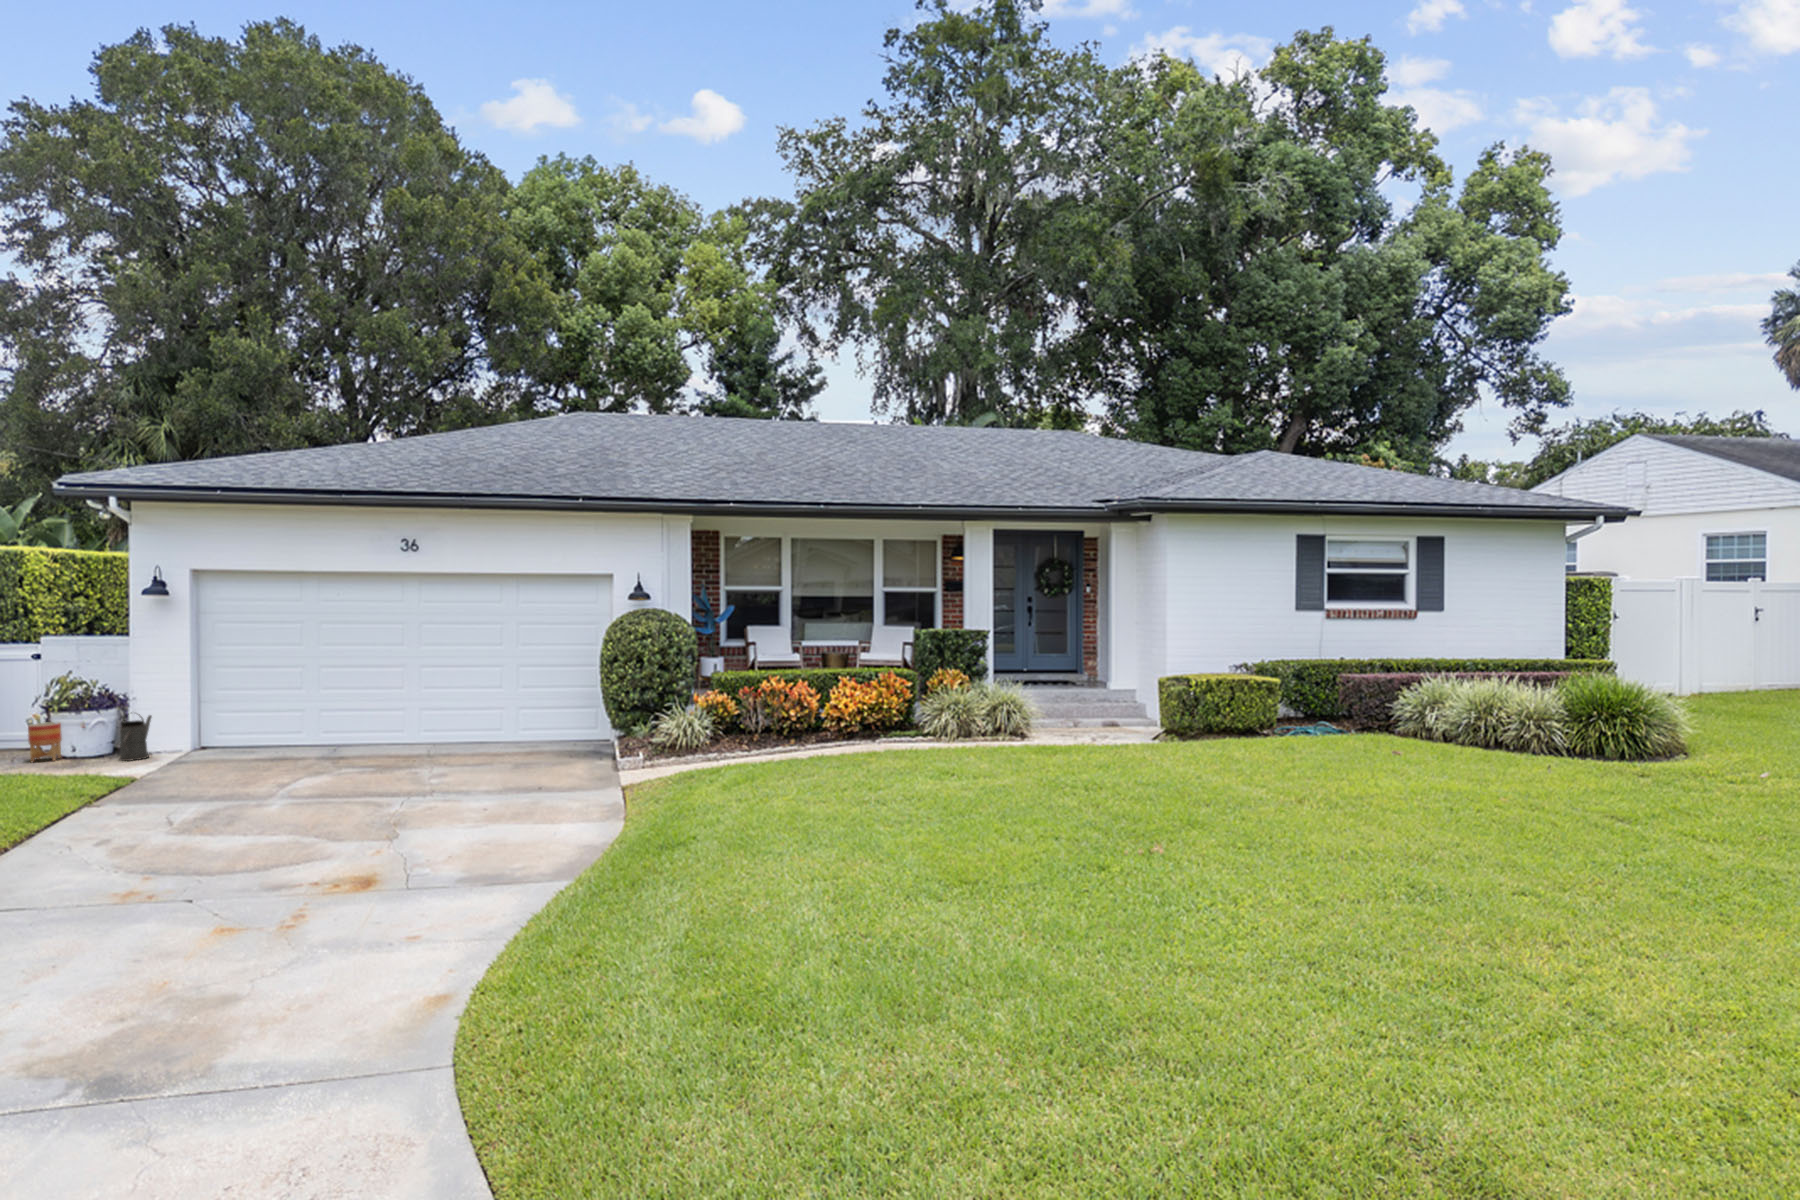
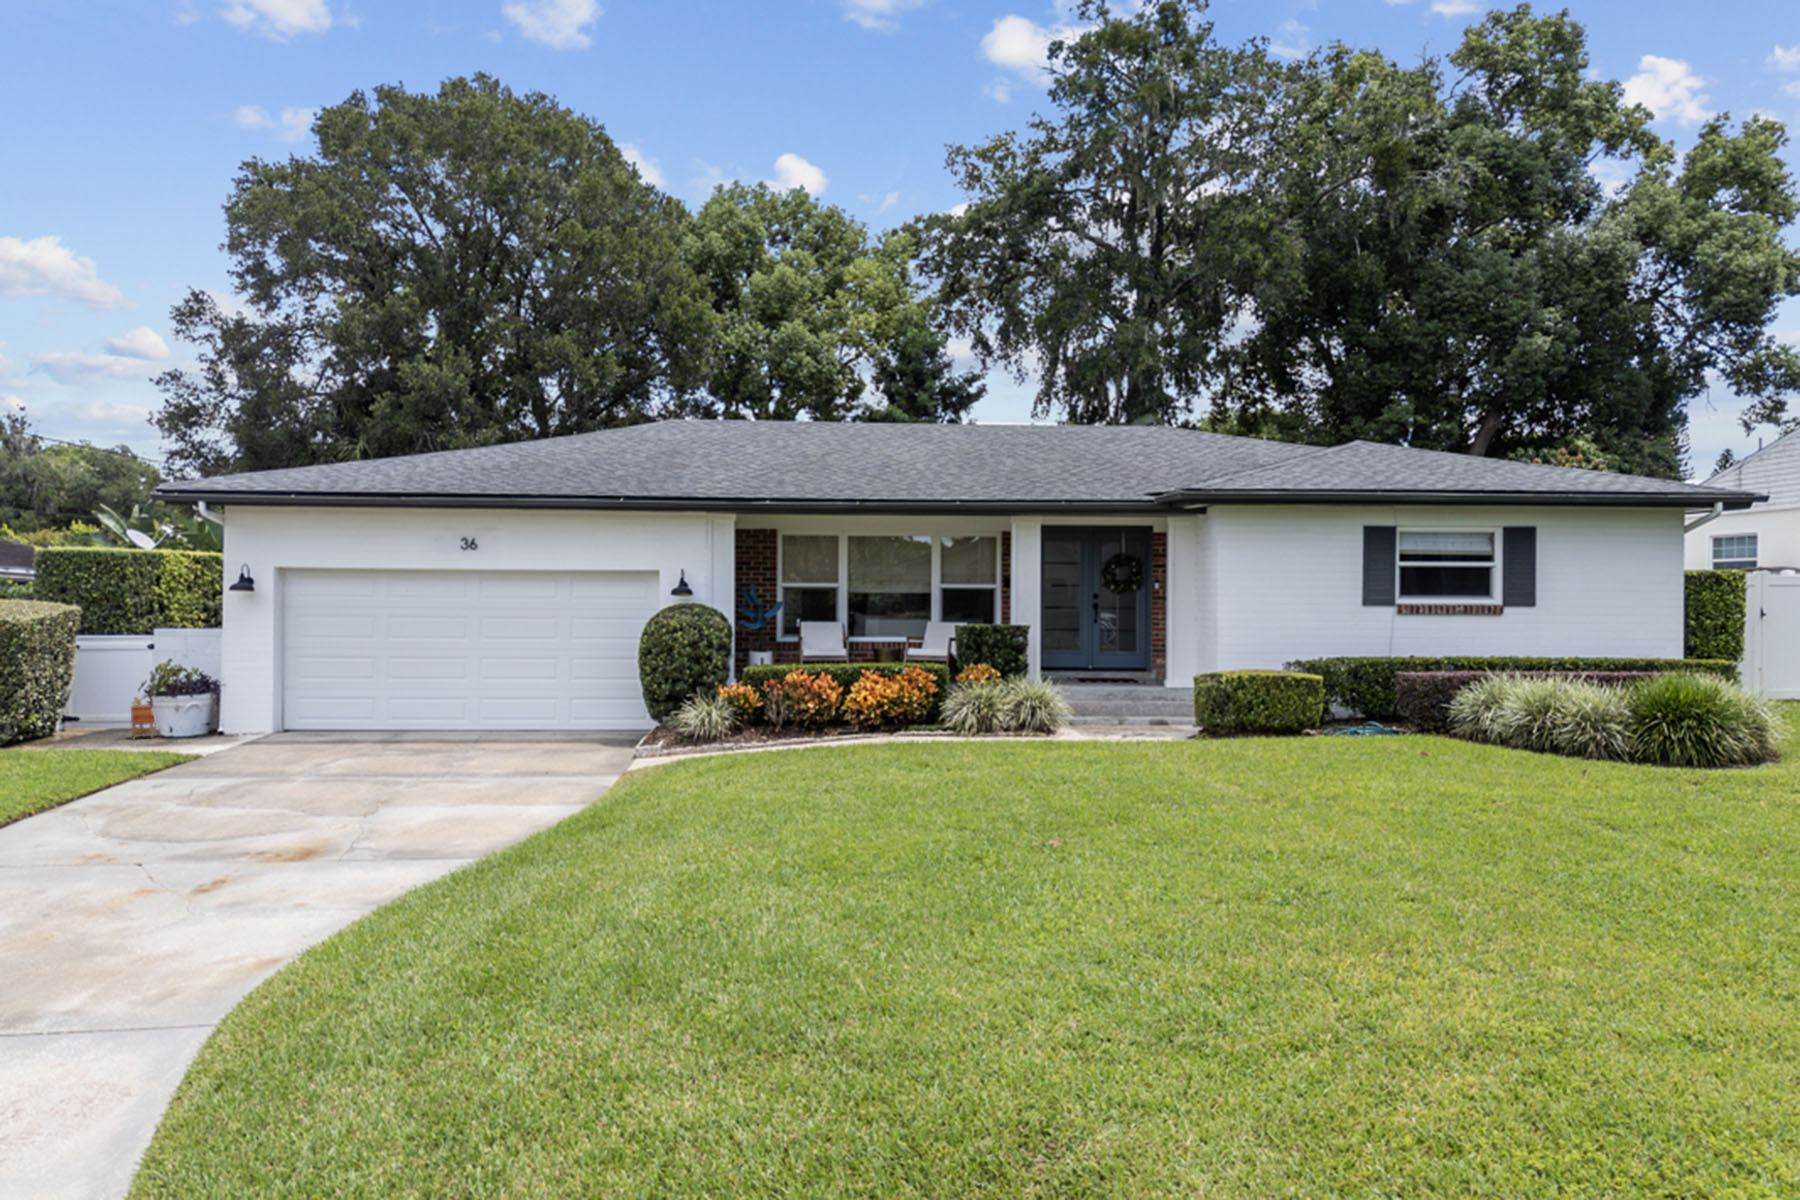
watering can: present [119,714,152,761] -> none [206,696,241,740]

